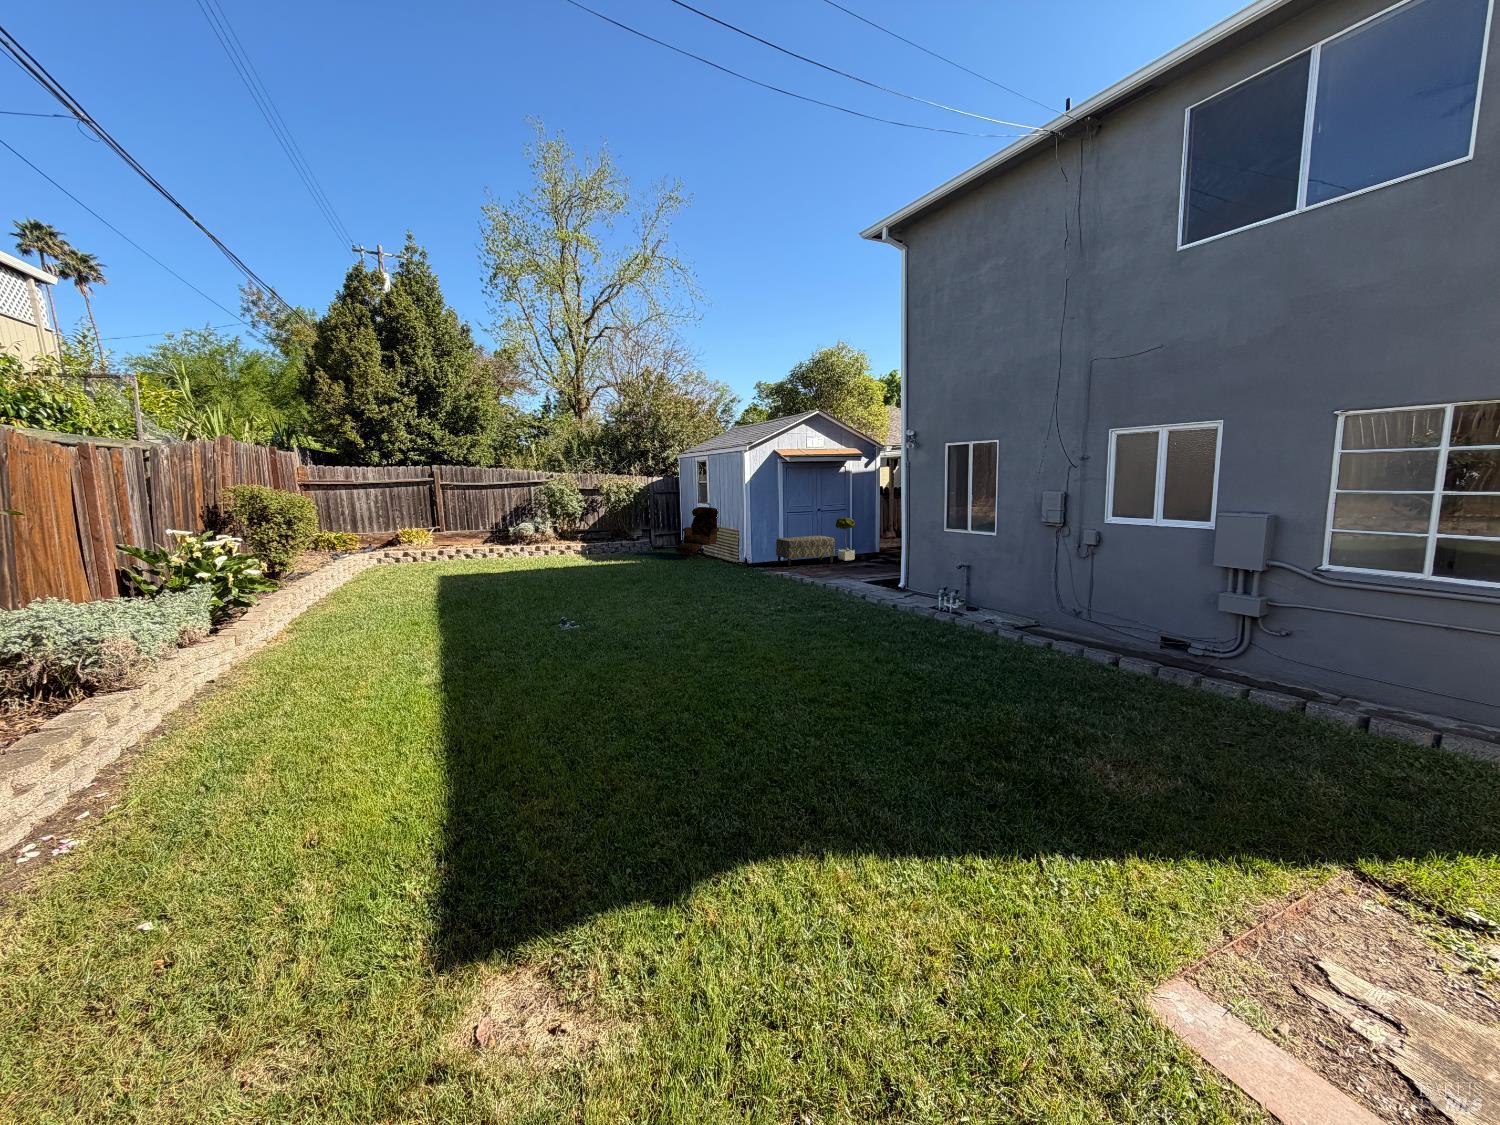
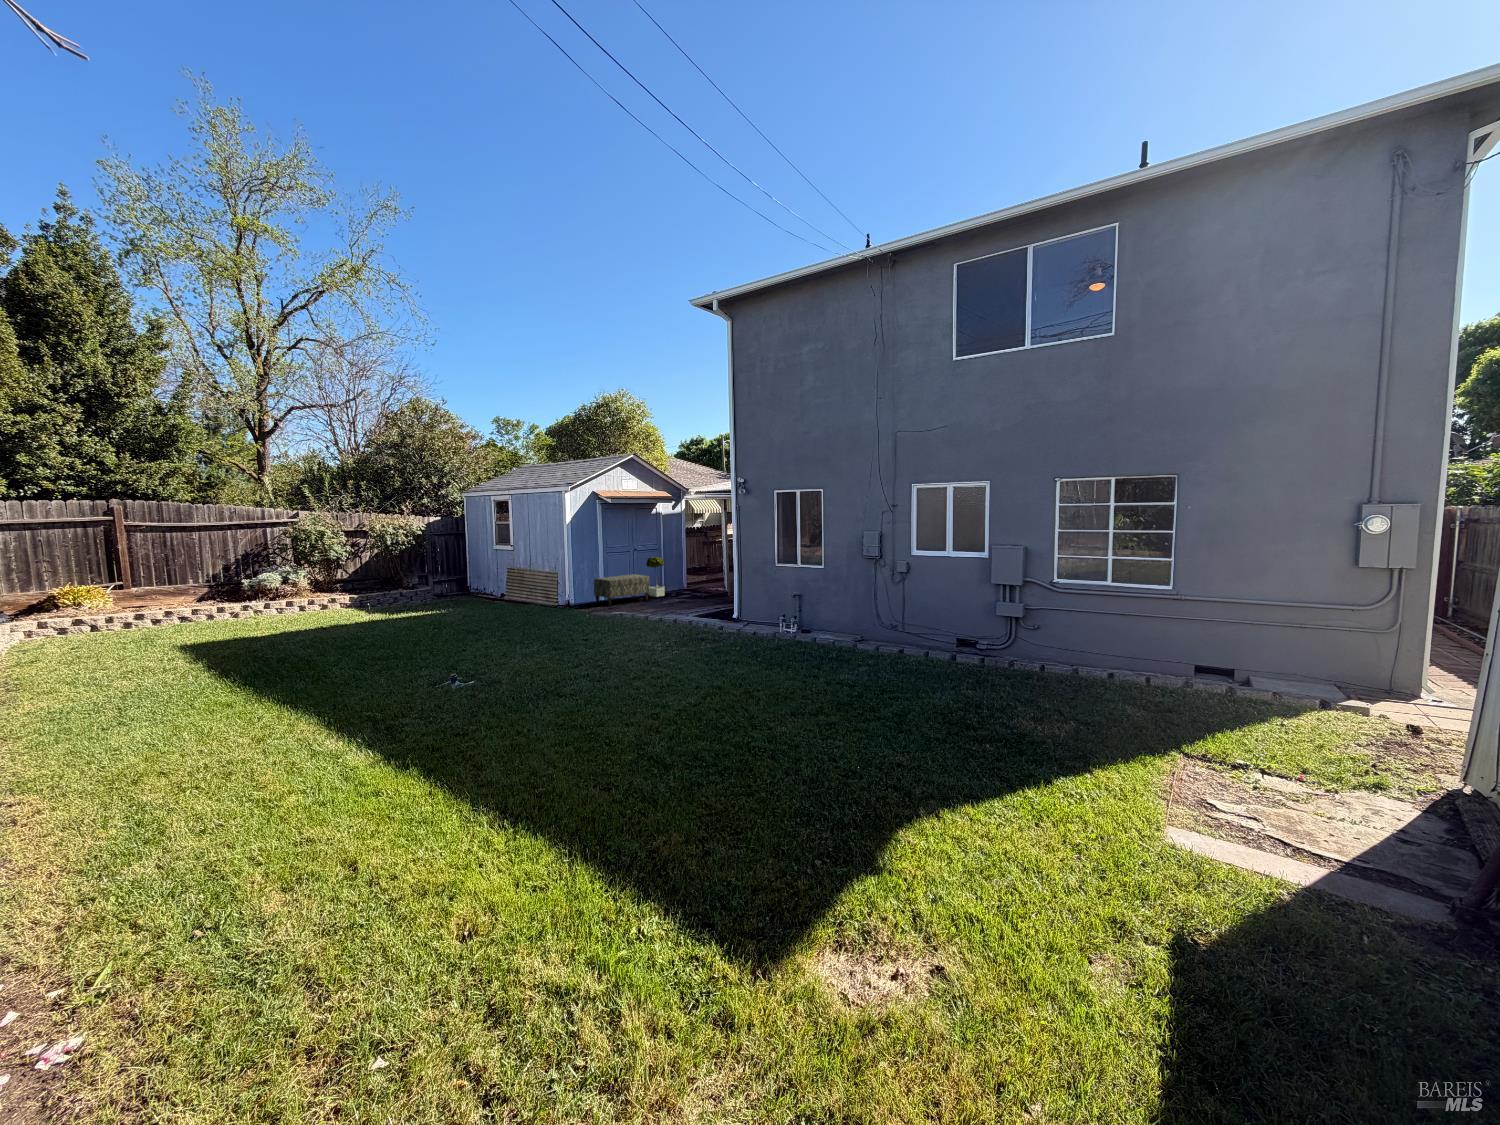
lounge chair: present [676,507,720,560] -> none [480,550,526,606]

